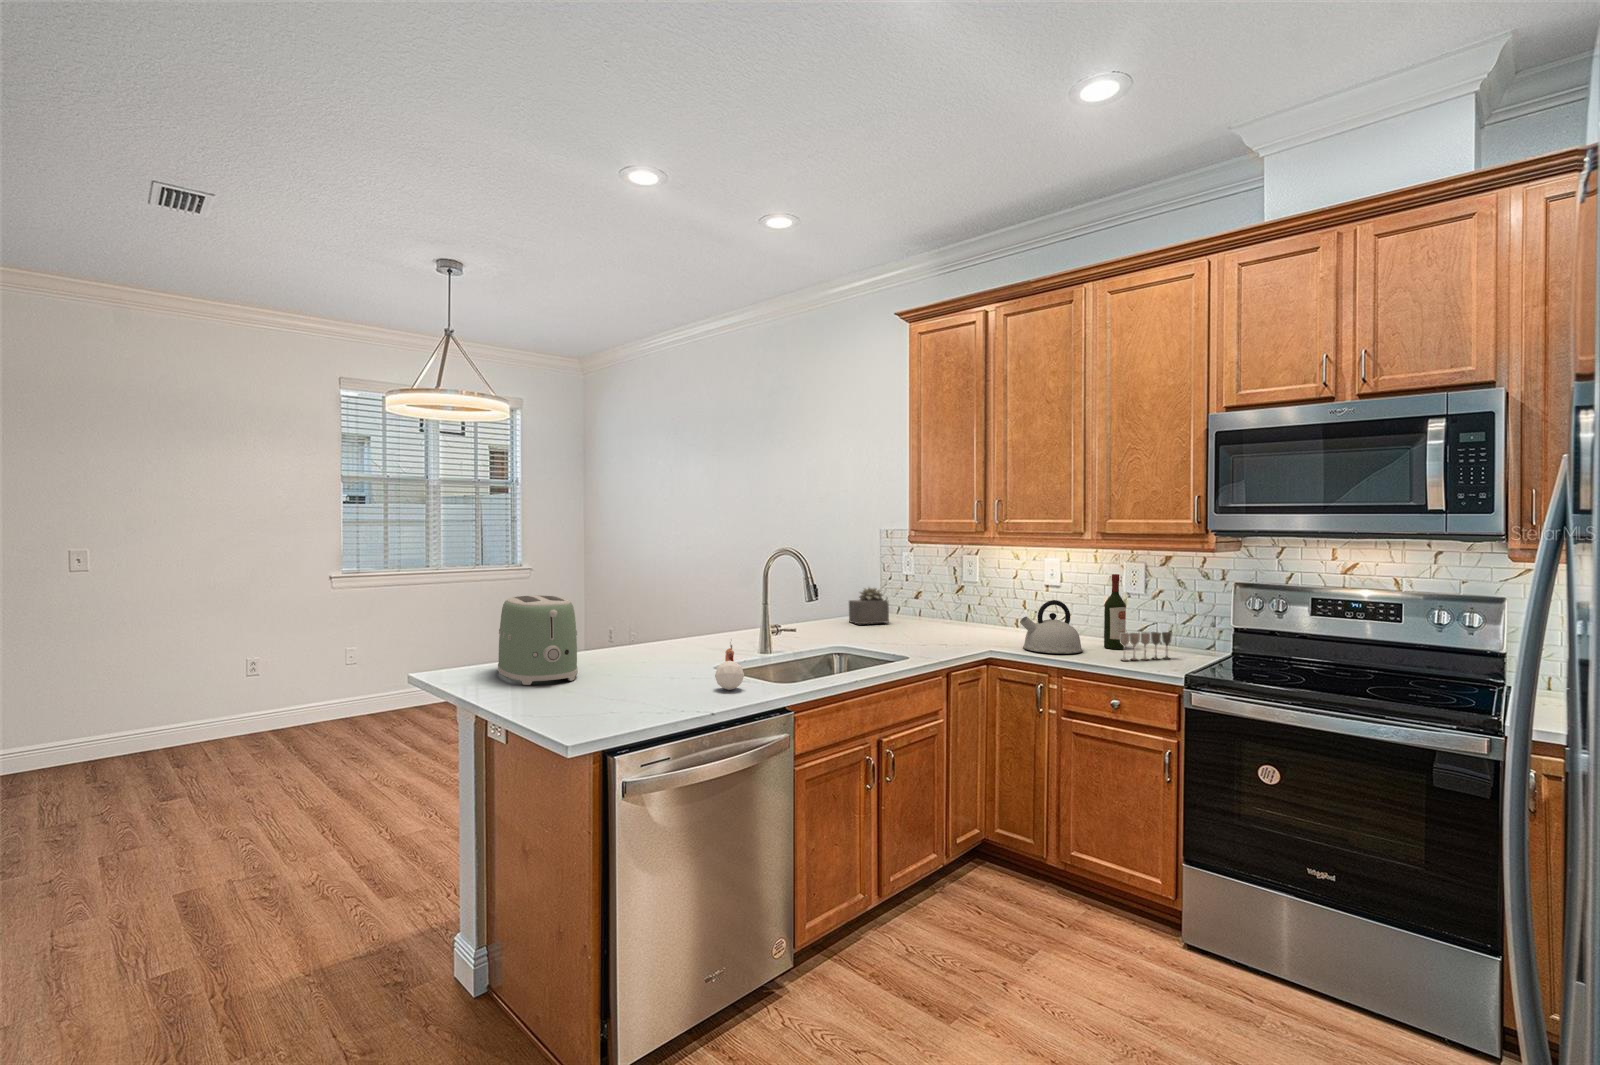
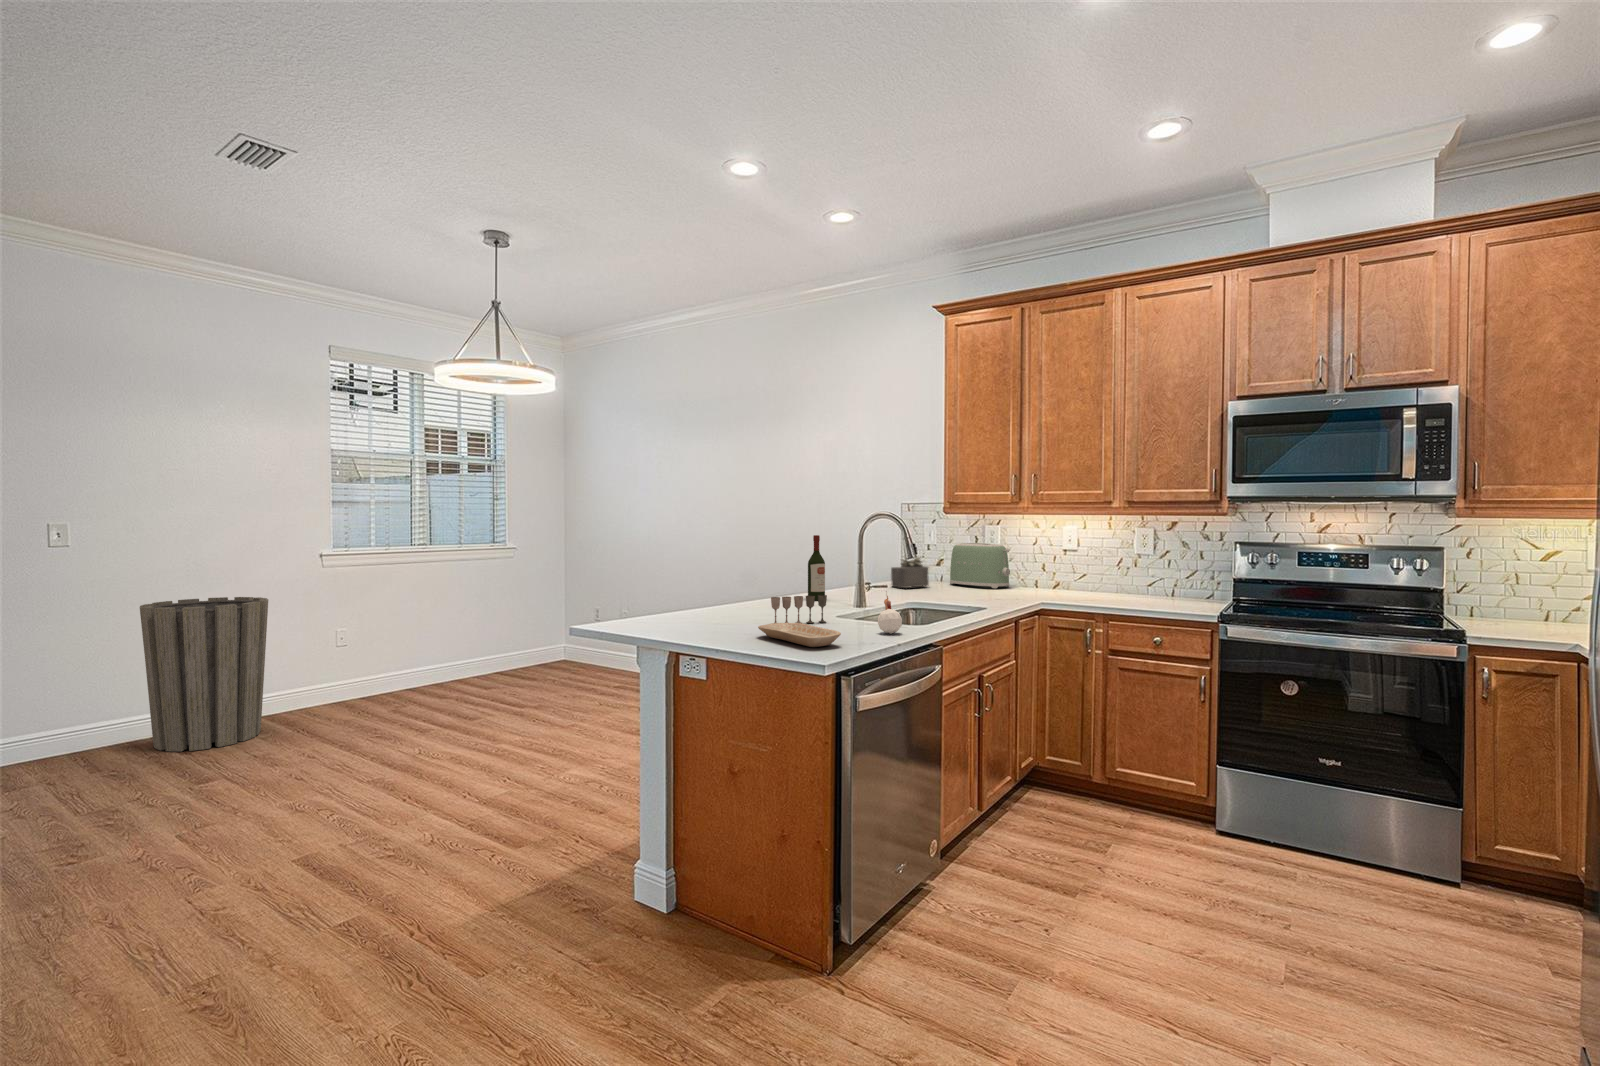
wine bottle: present [1104,574,1126,649] -> present [808,535,825,600]
toaster: present [498,595,578,685] -> present [950,543,1010,588]
kettle: present [1020,600,1082,654] -> none [1065,560,1116,604]
trash can: none [135,612,260,761] -> present [140,597,268,752]
wine glass: present [1120,632,1172,661] -> present [771,595,827,624]
tray: none [568,673,639,707] -> present [758,623,841,647]

